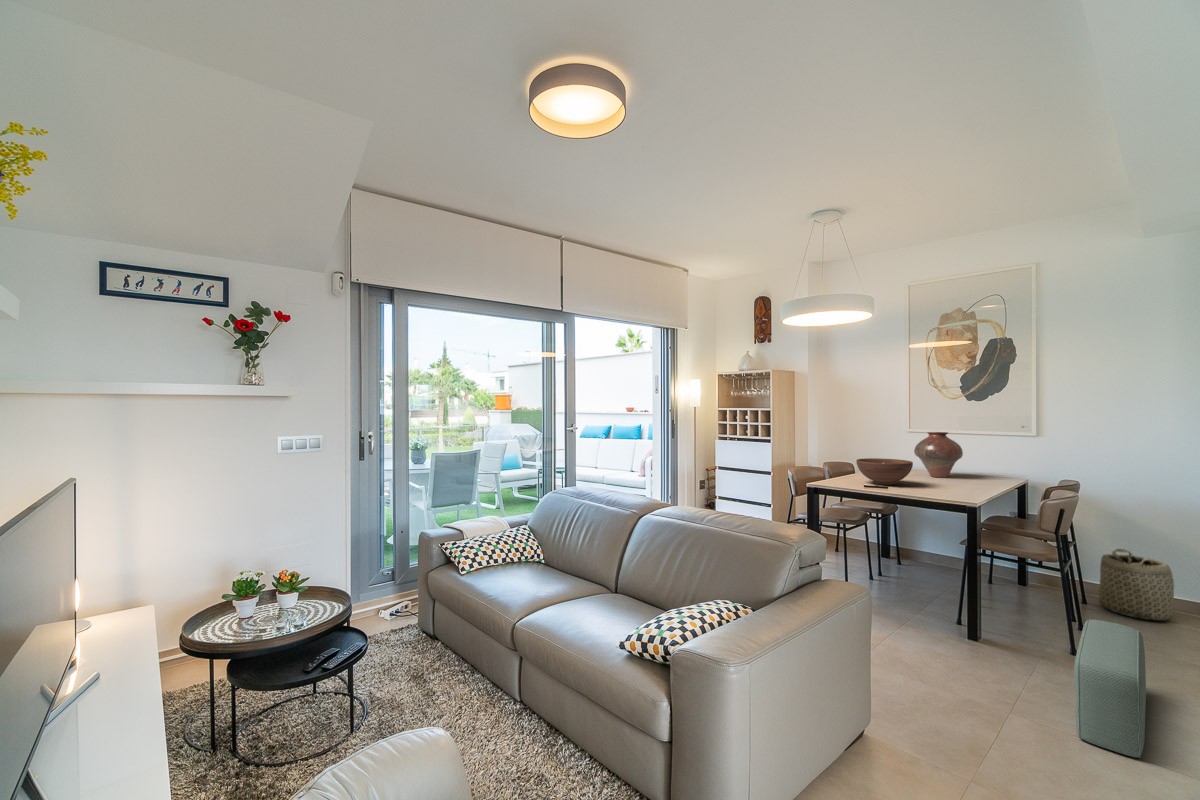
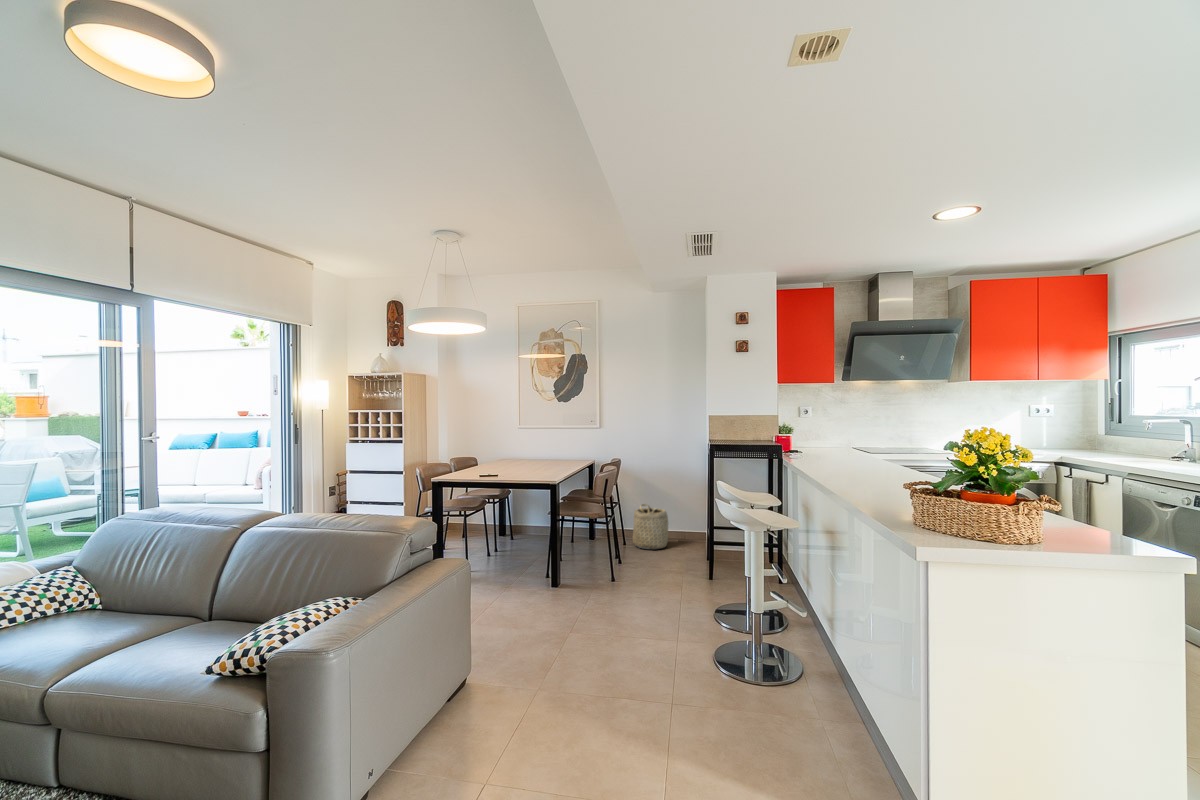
vase: present [914,432,963,478] -> none [522,428,555,464]
fruit bowl: present [856,458,913,485] -> none [474,452,517,474]
pouf: present [1074,619,1146,758] -> none [601,555,641,639]

